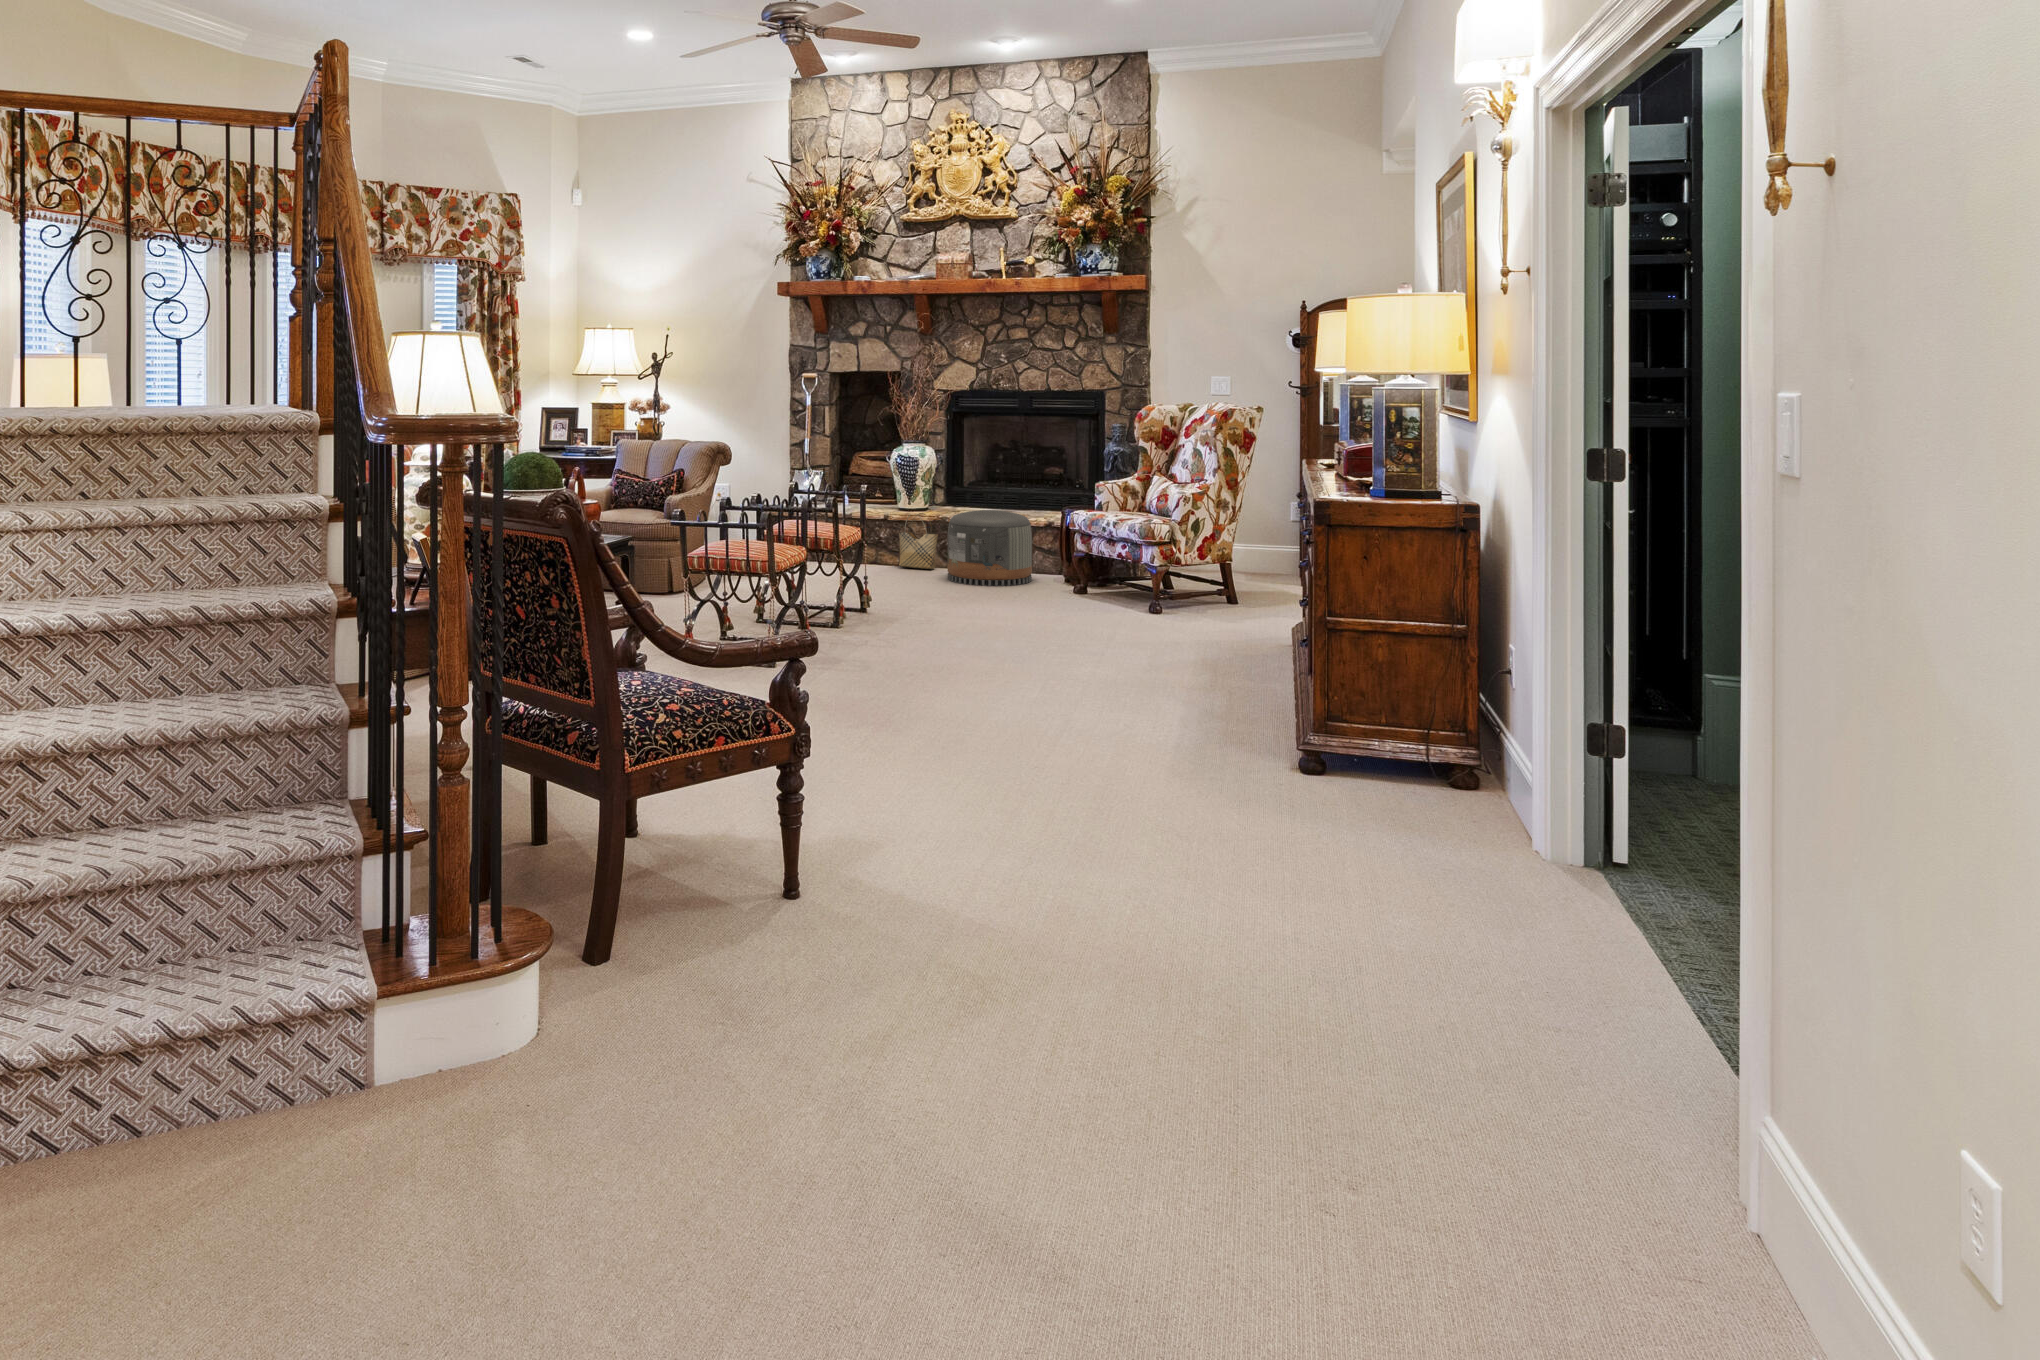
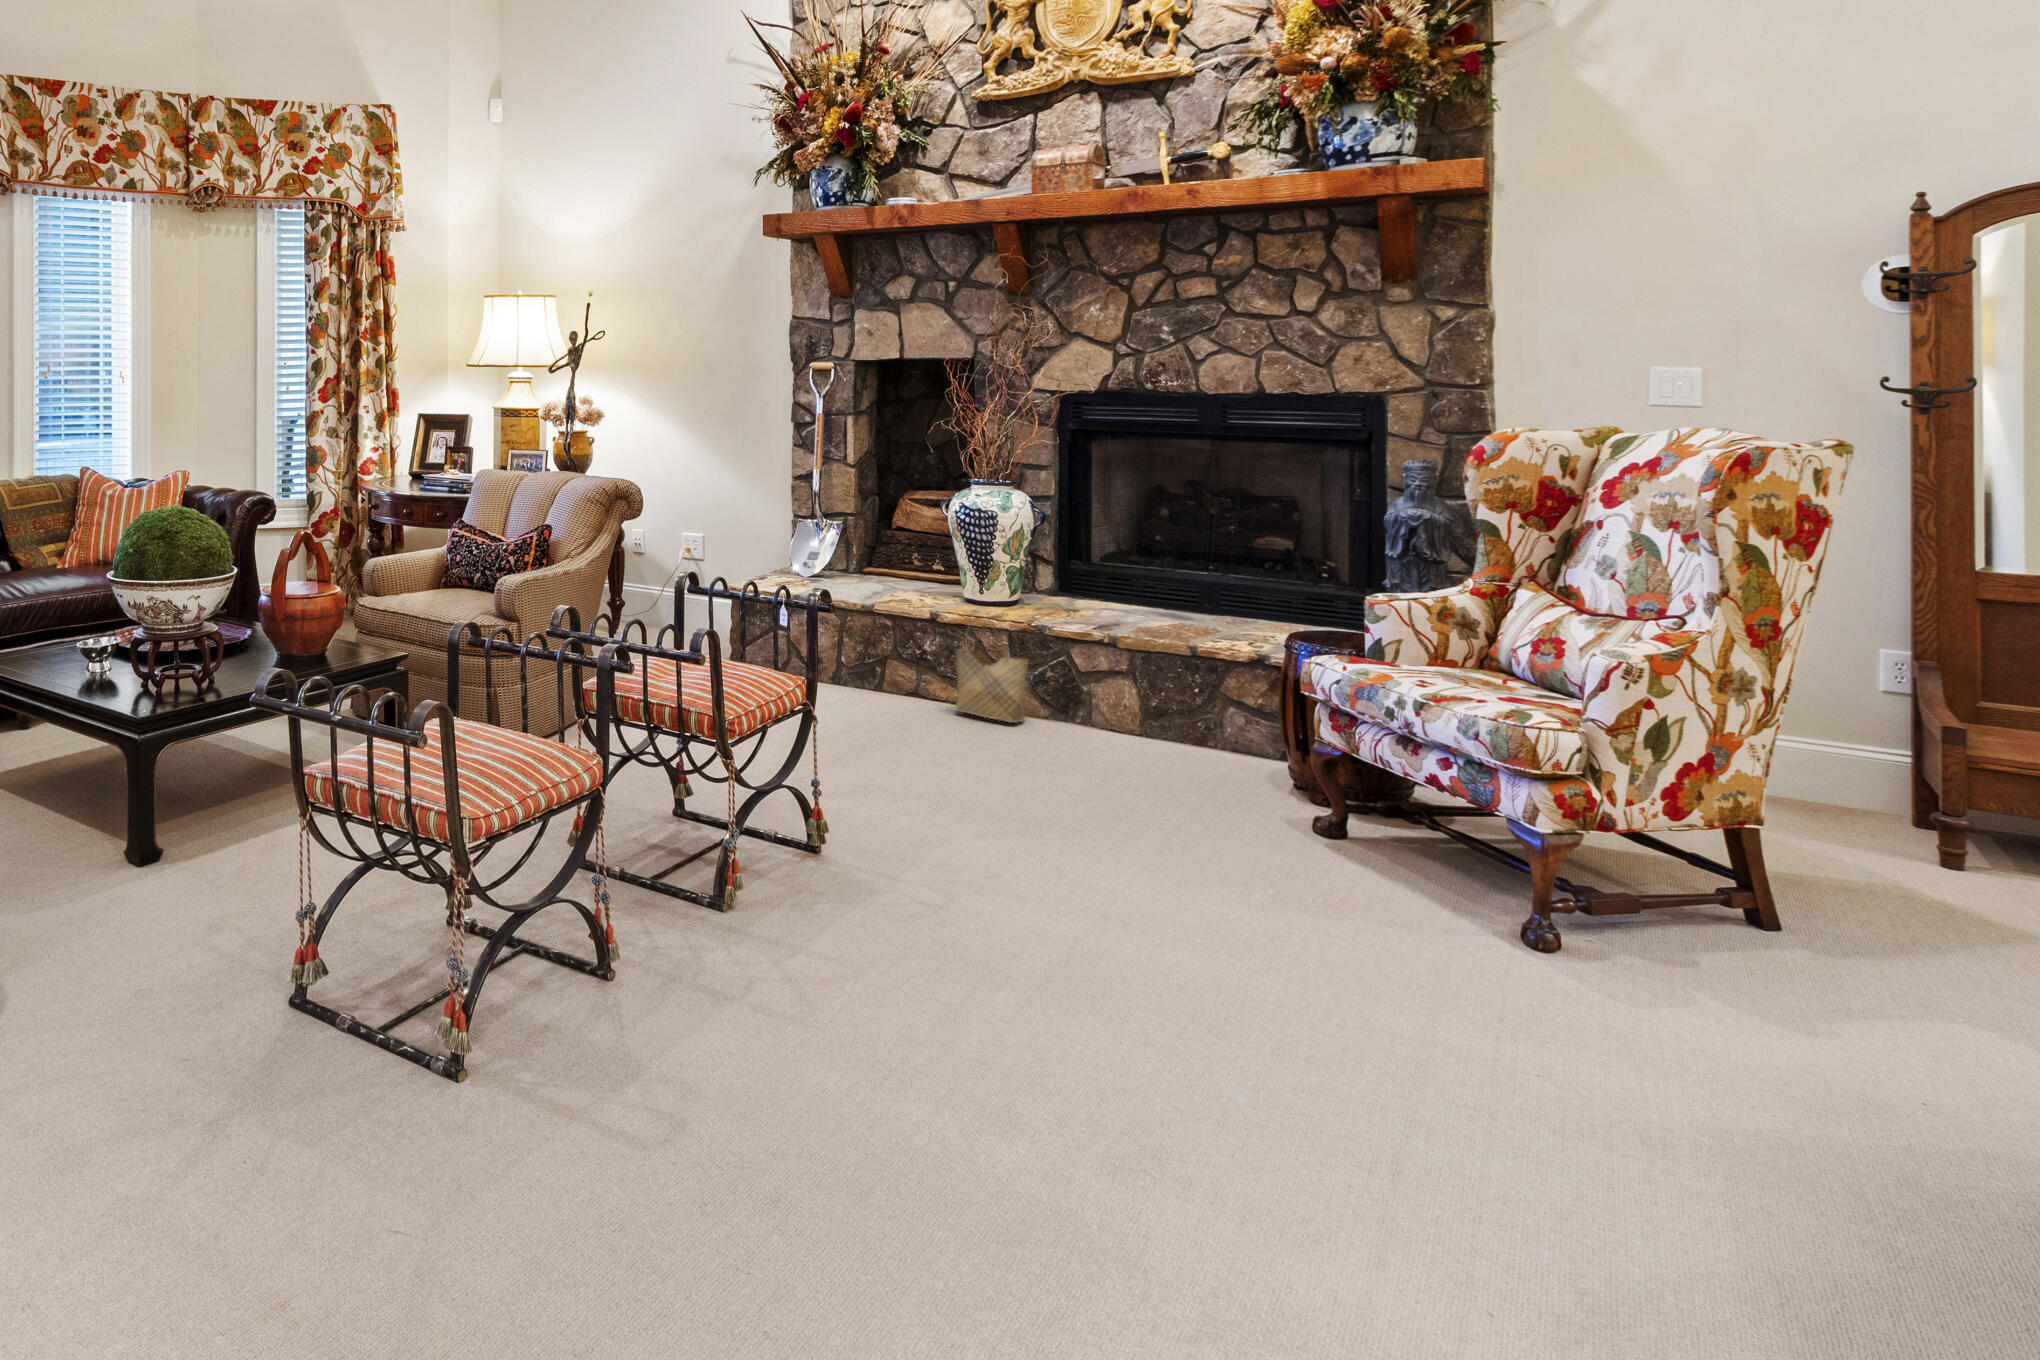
pouf: present [948,510,1032,586] -> none [1038,627,1217,792]

